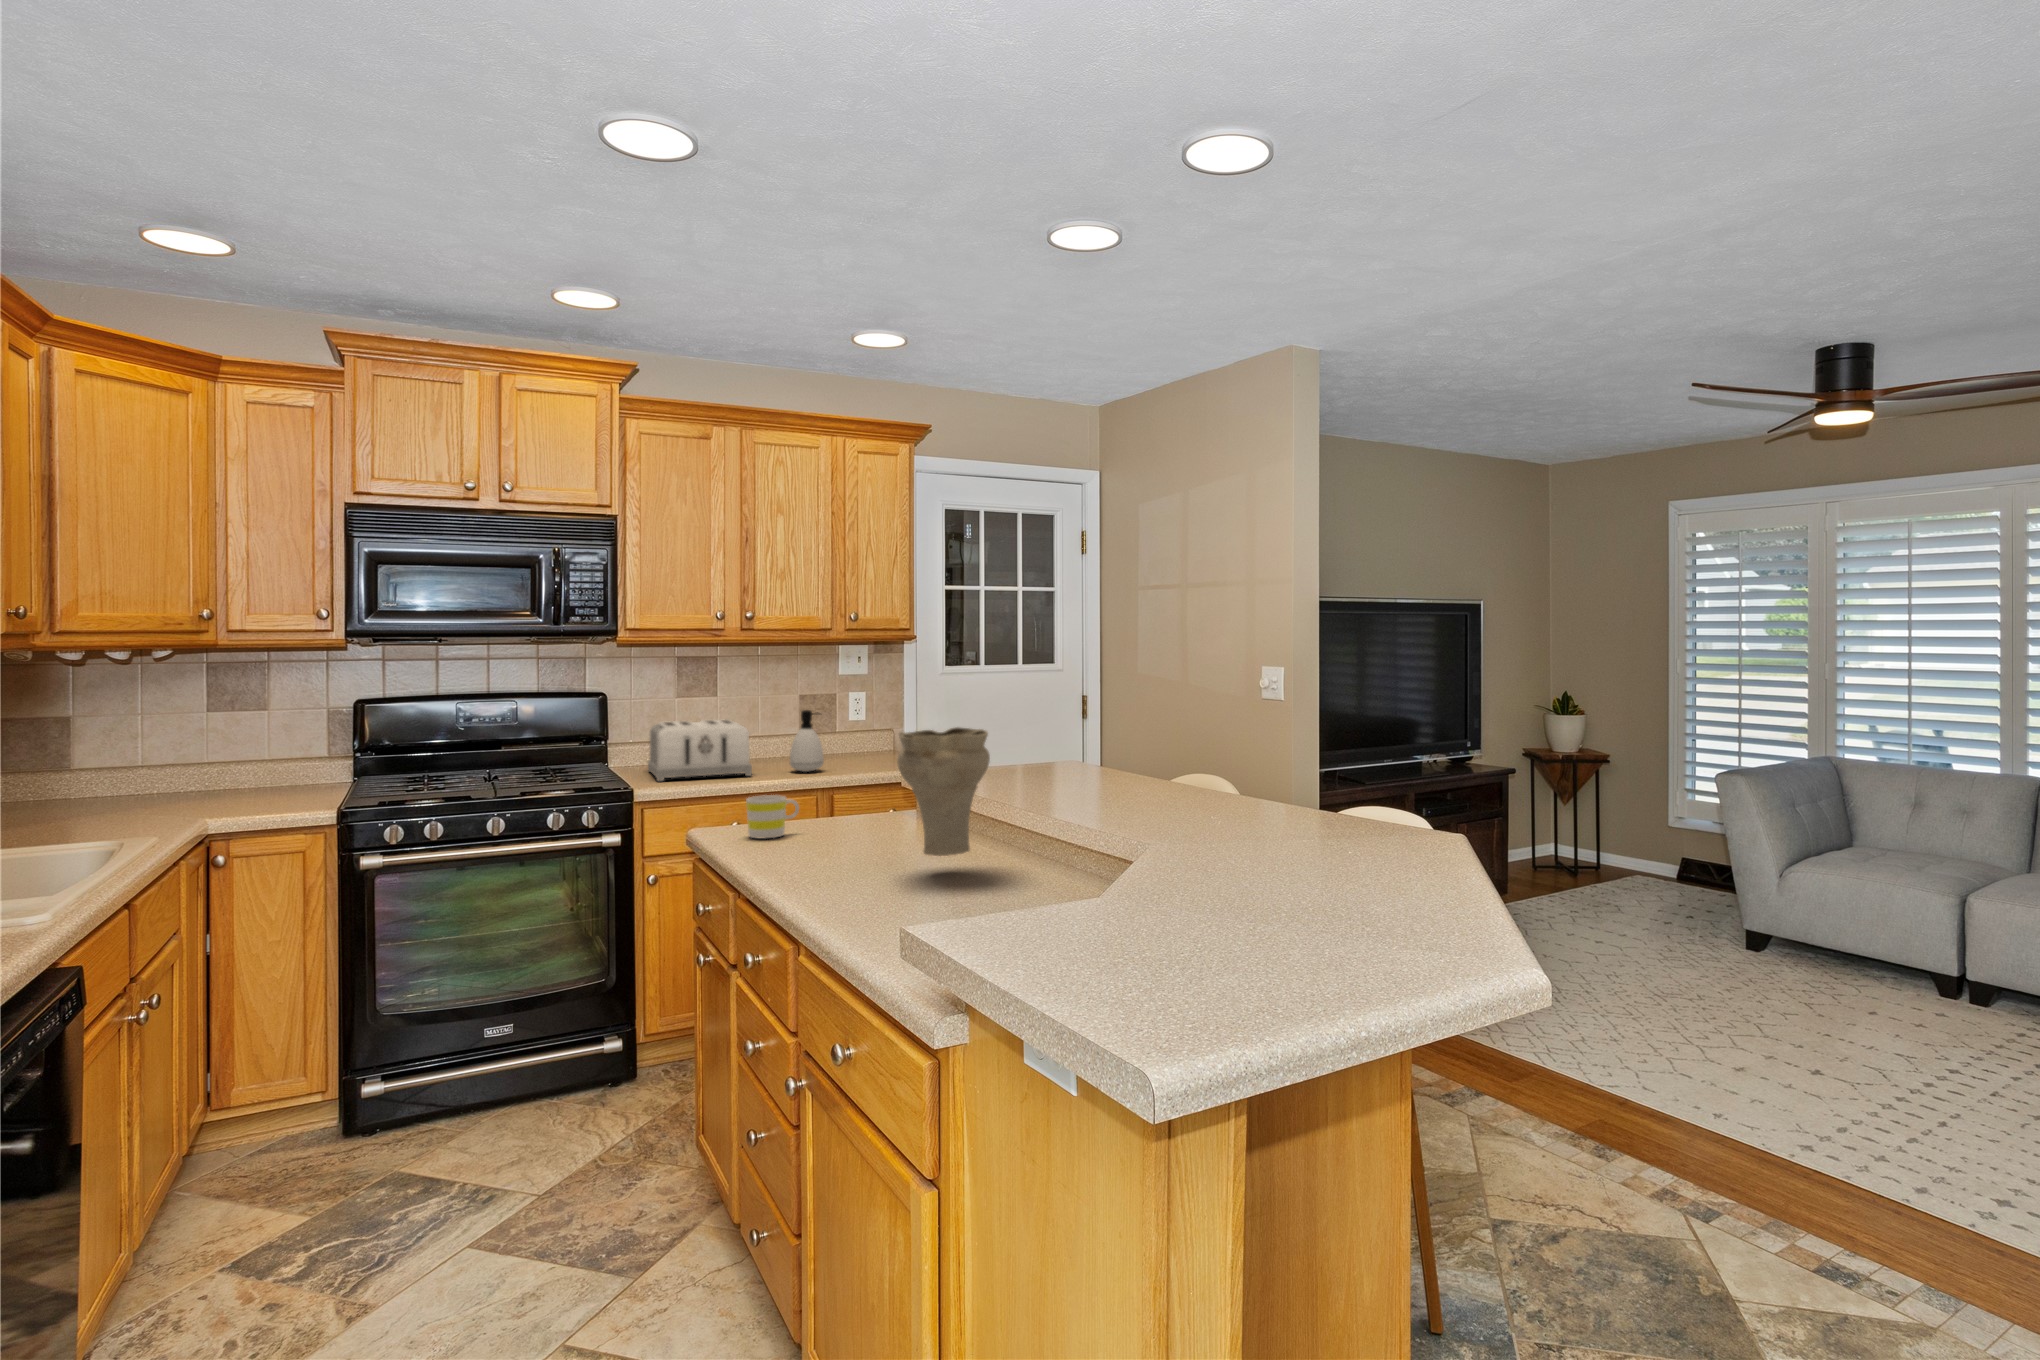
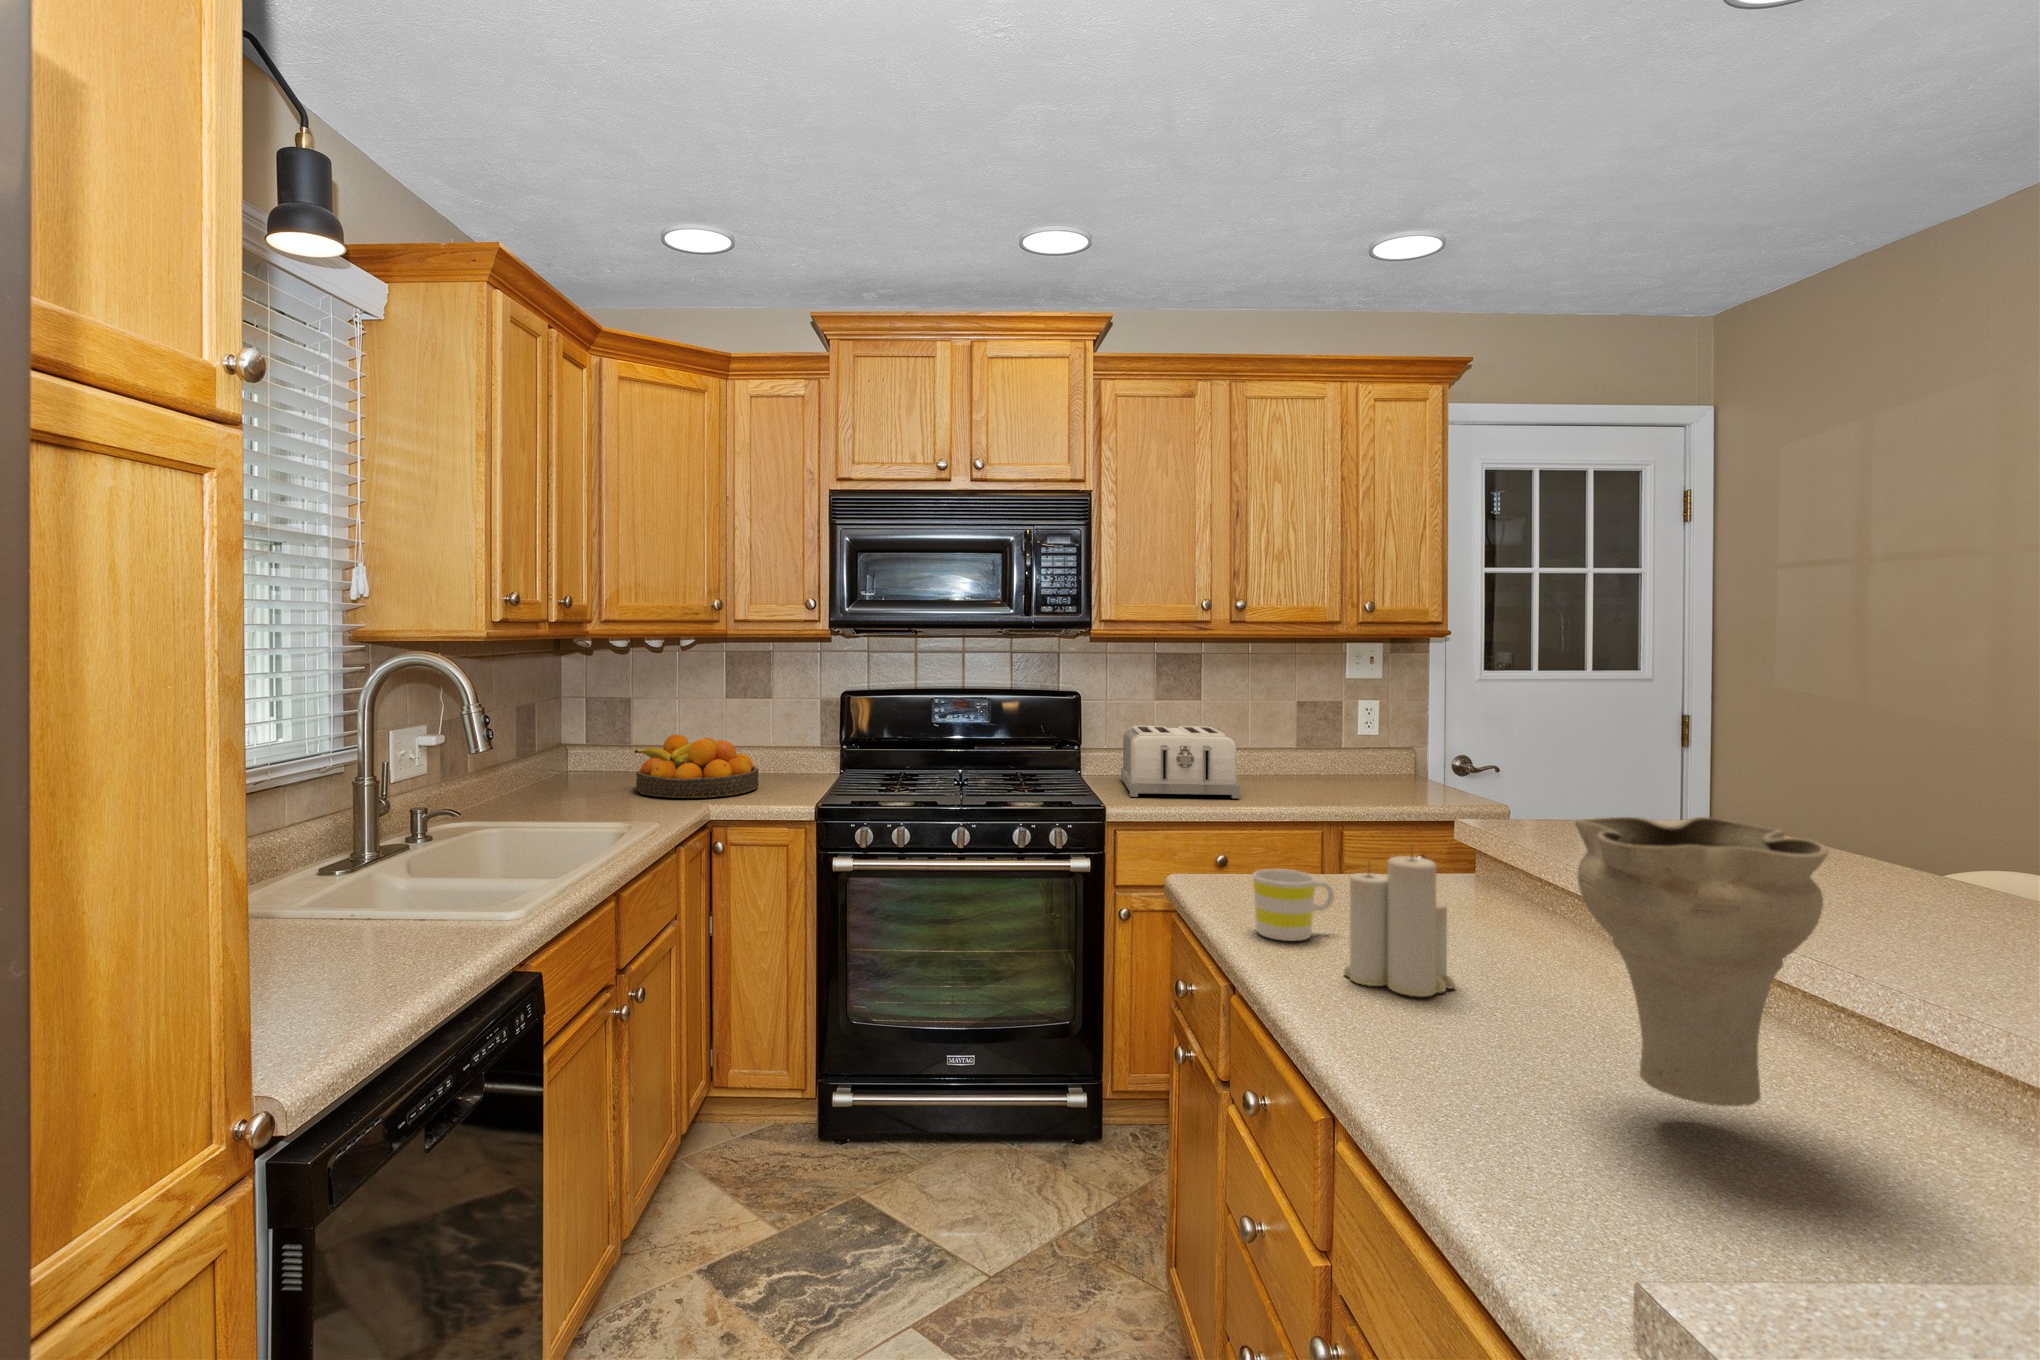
soap dispenser: present [790,710,824,772] -> none [1285,721,1328,798]
fruit bowl: none [89,754,254,818] -> present [635,734,759,798]
candle: none [799,763,862,850] -> present [1344,856,1456,997]

